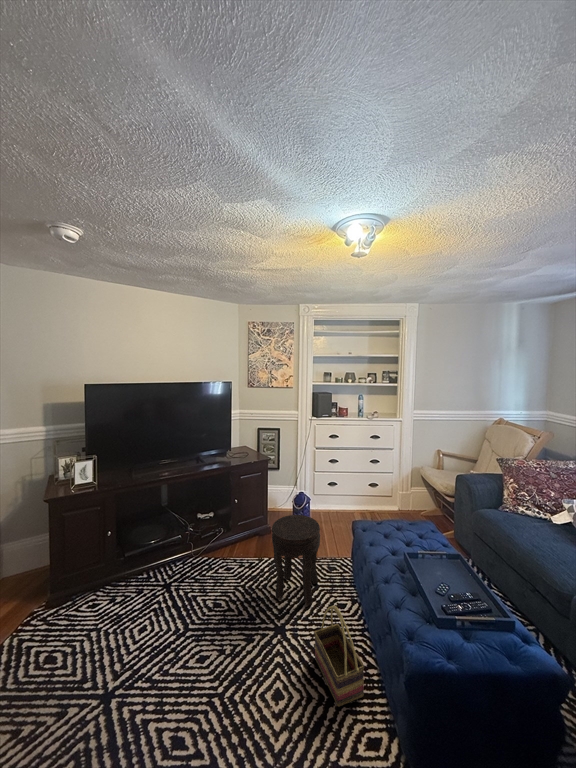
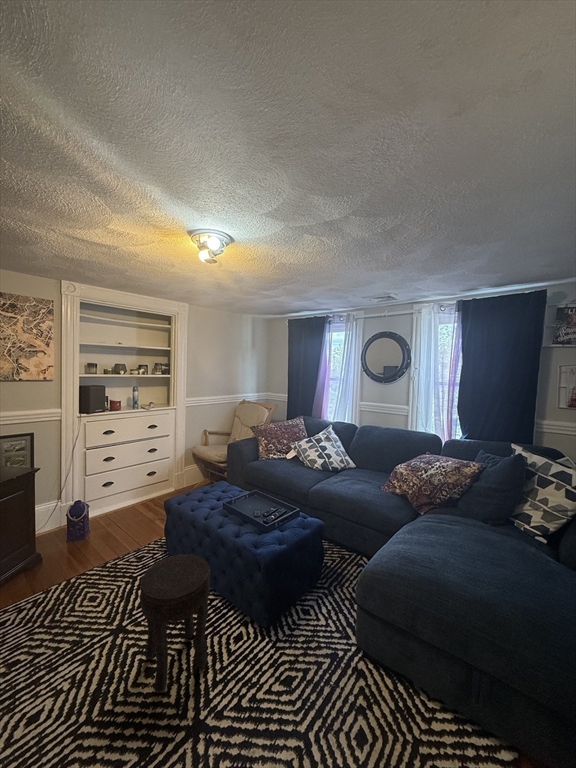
basket: present [314,606,364,707] -> none [259,631,326,740]

